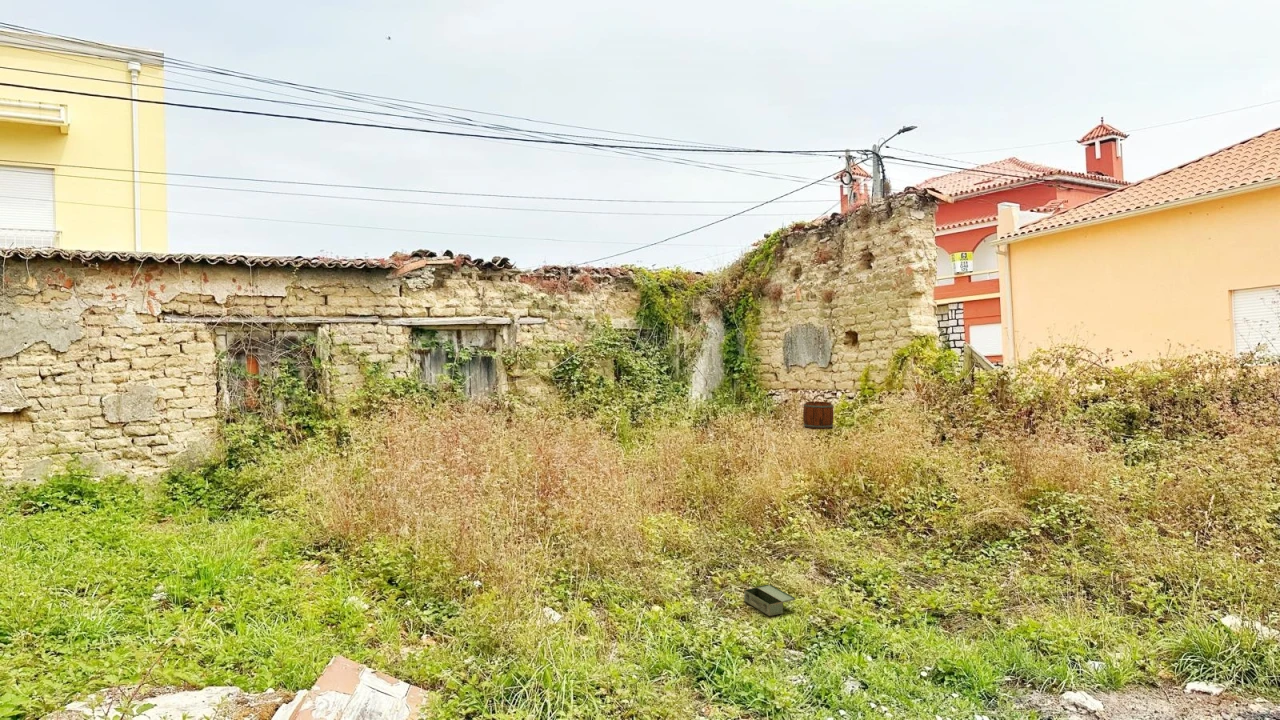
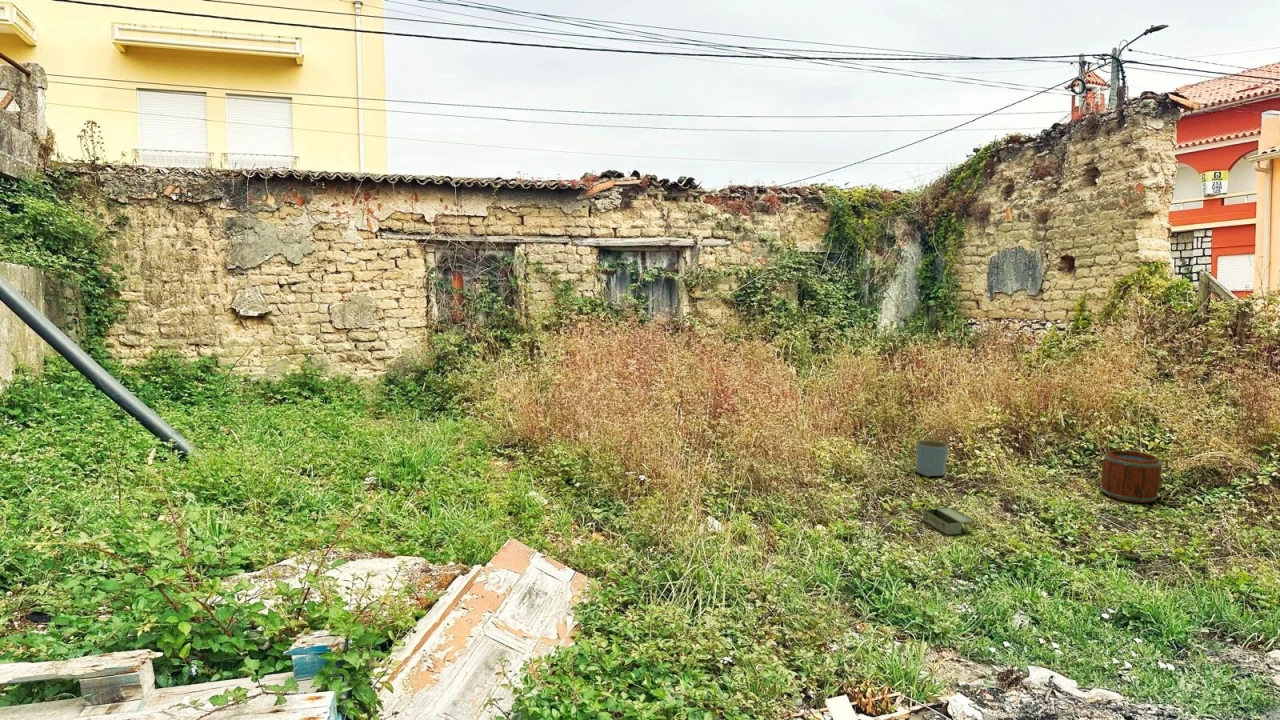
bucket: present [803,402,834,429] -> present [1101,450,1162,503]
planter: none [733,513,764,551] -> present [916,440,948,477]

